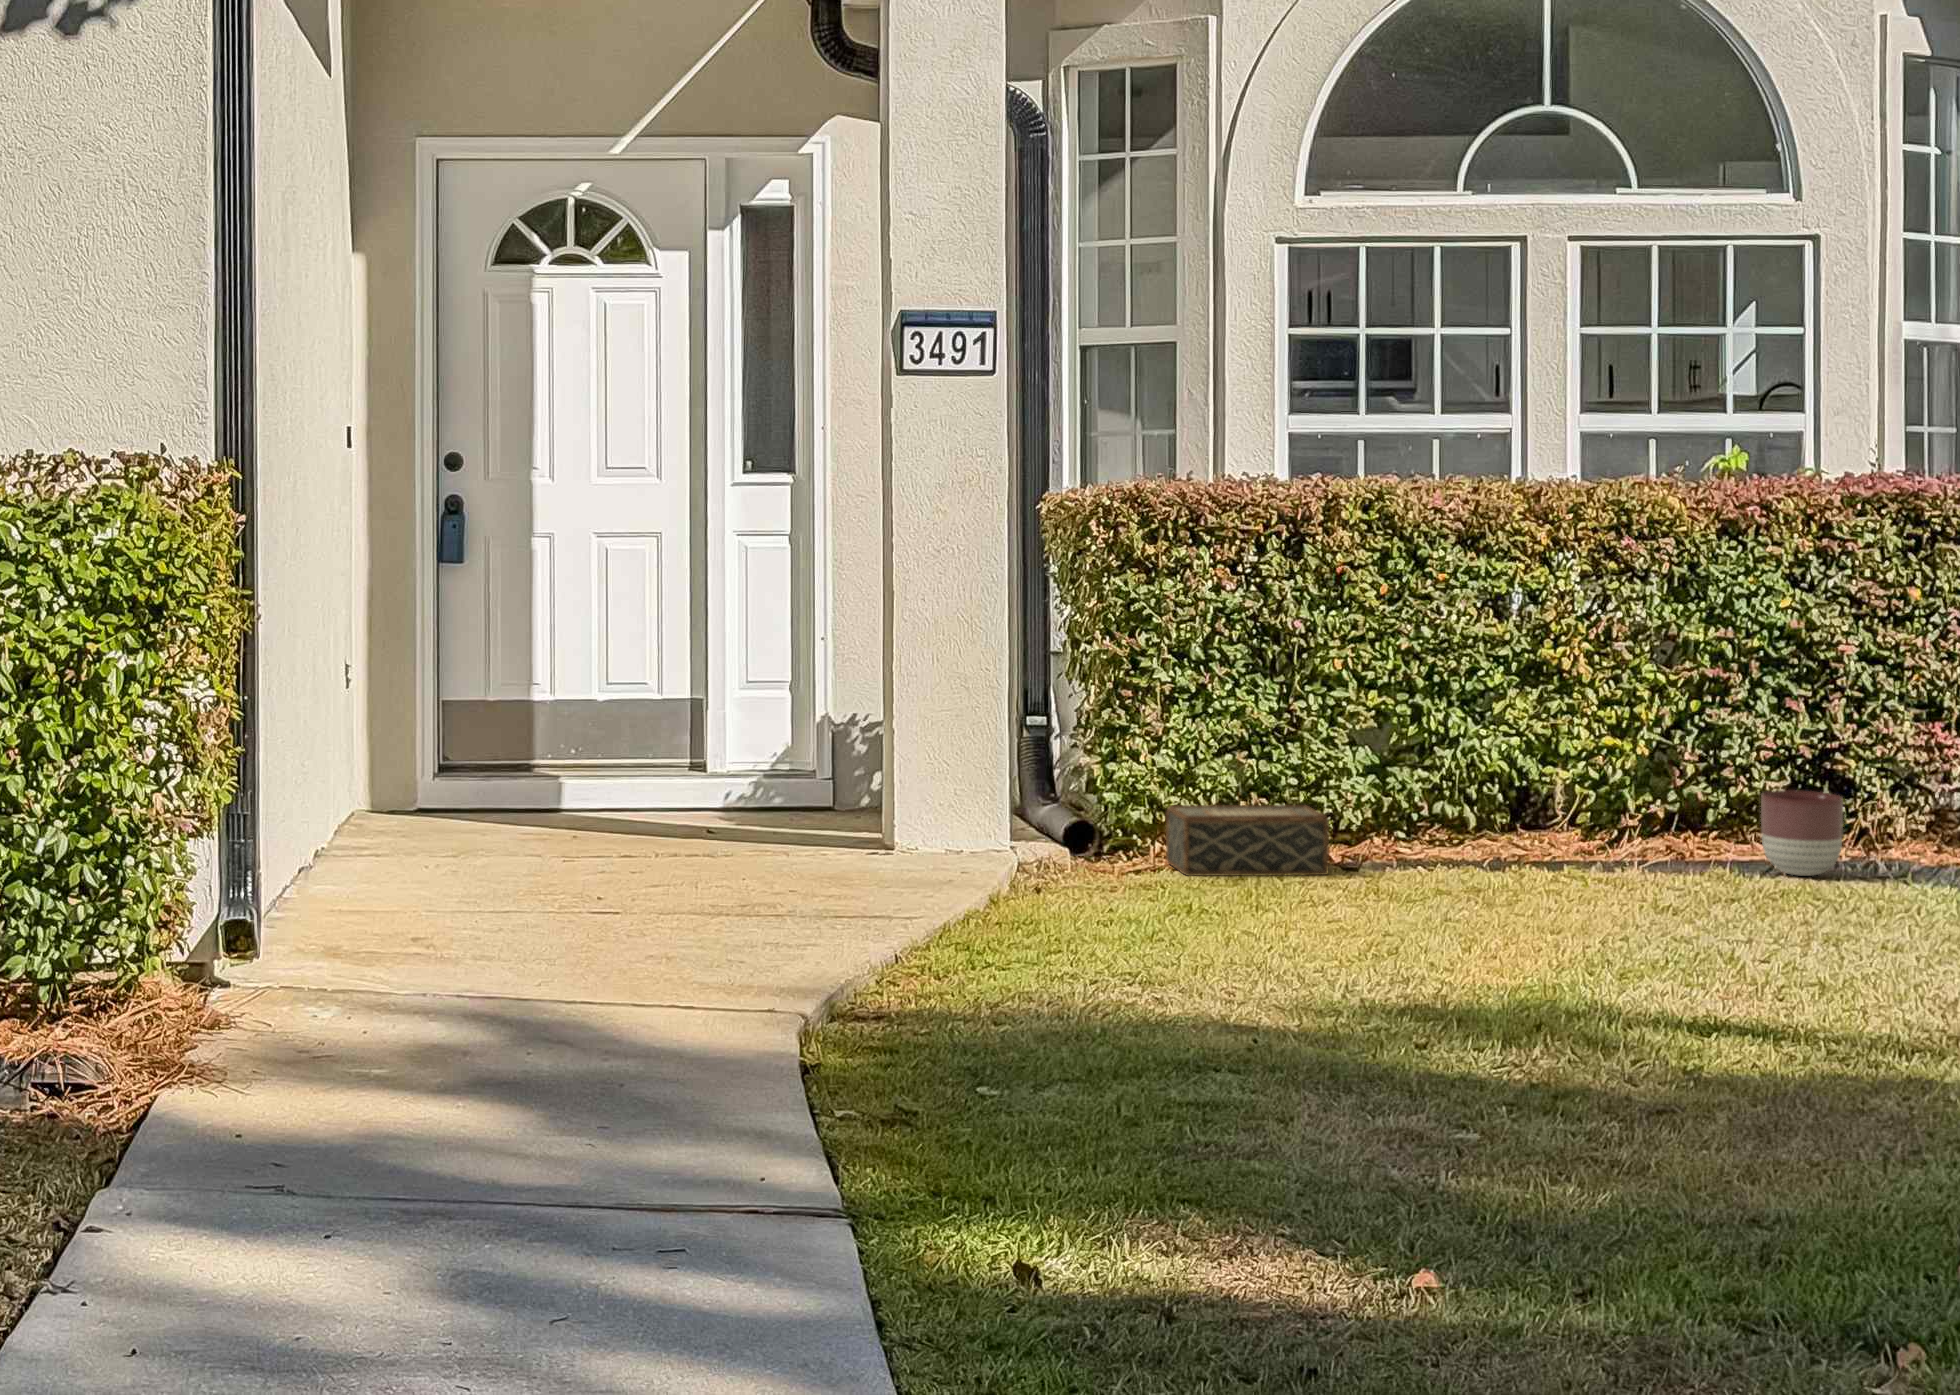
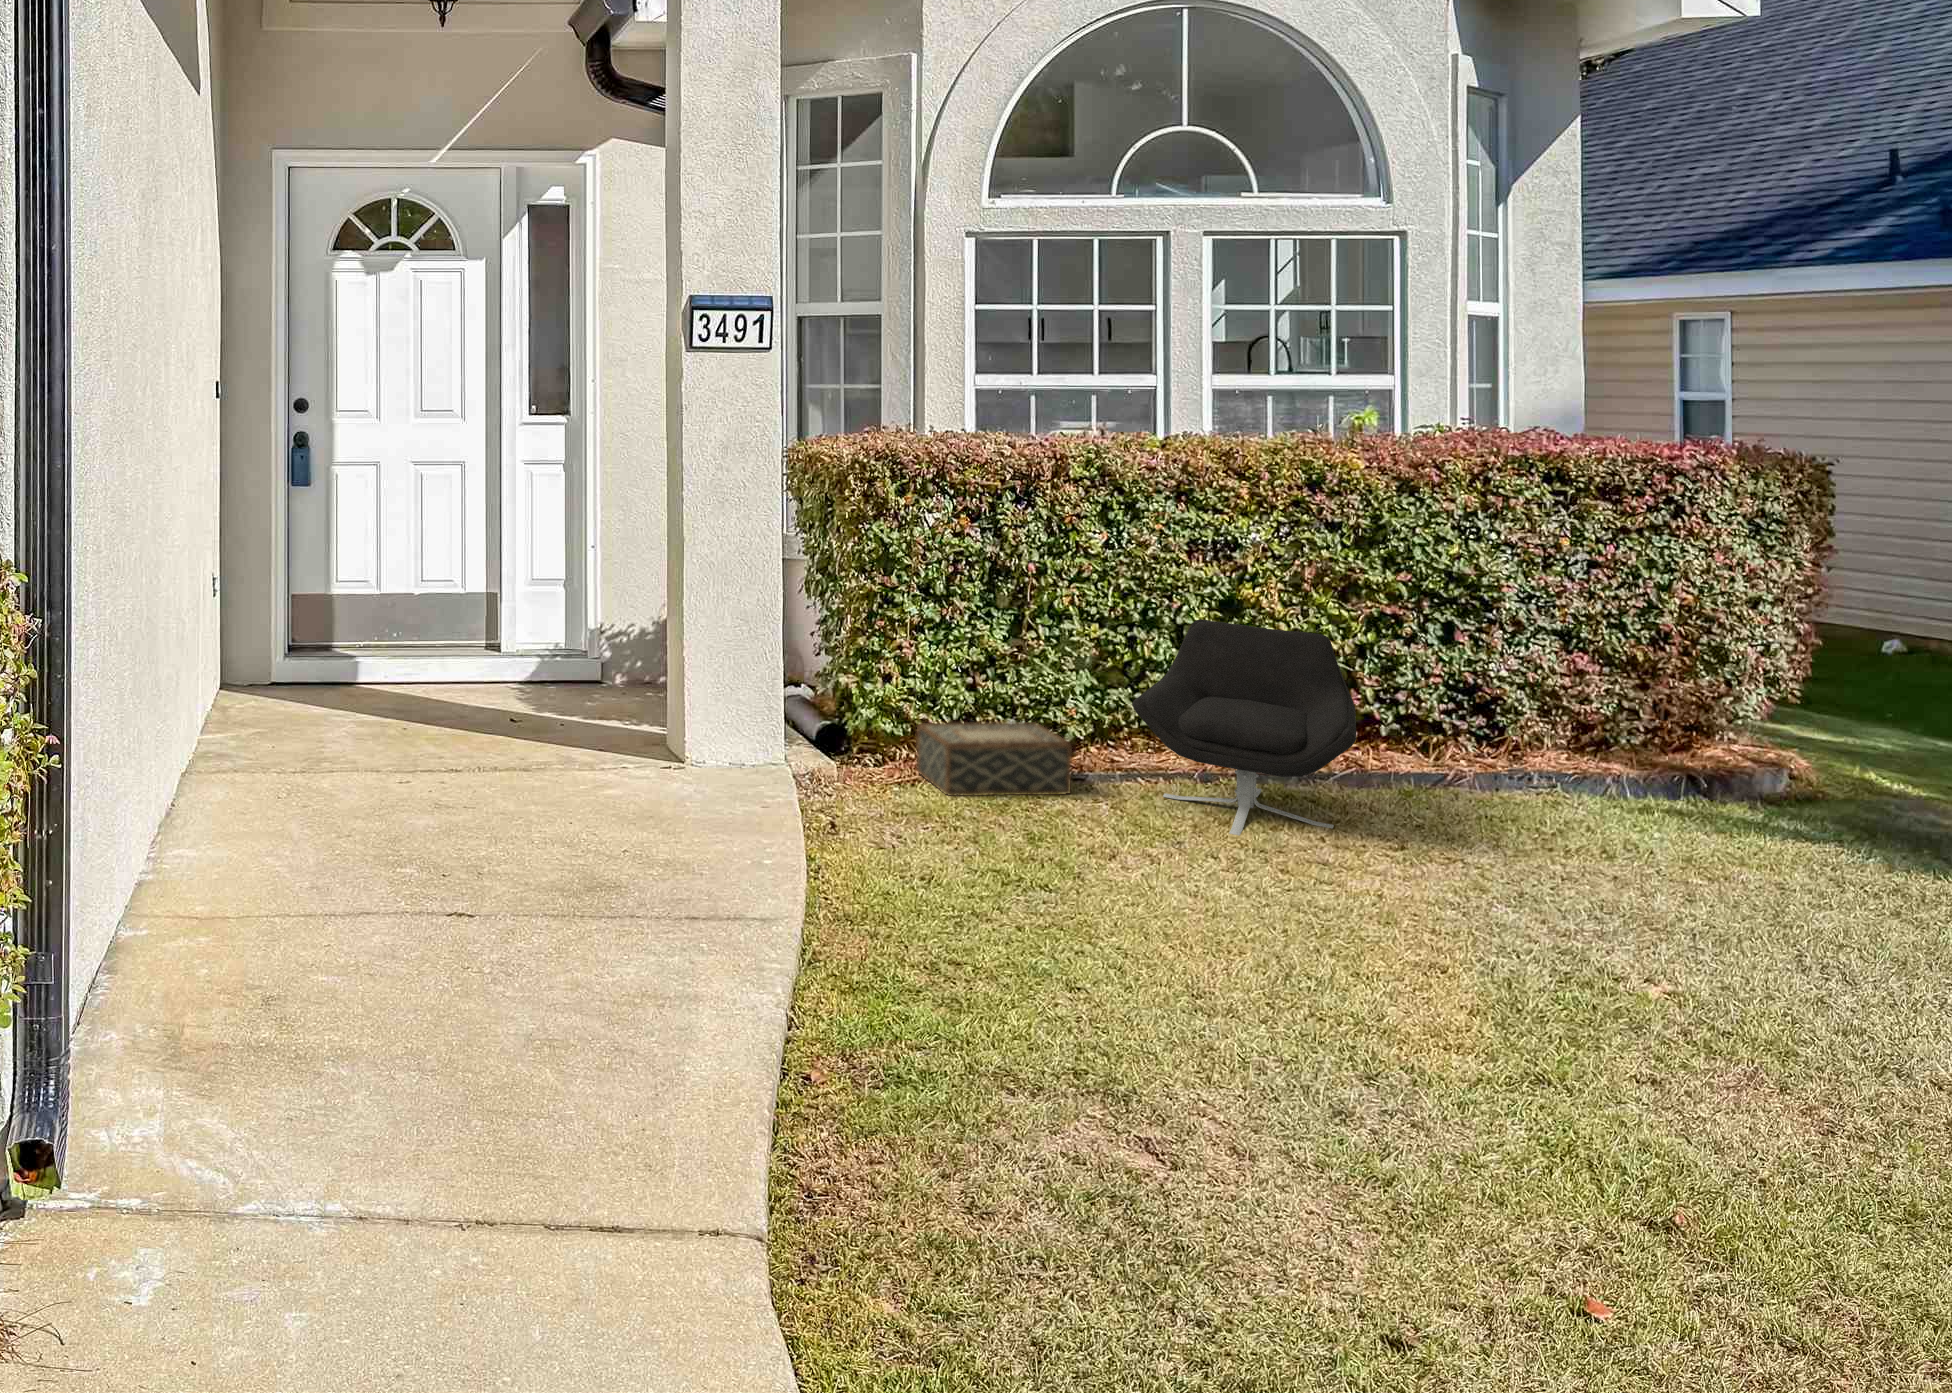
lounge chair: none [1389,685,1639,897] -> present [1132,619,1356,835]
planter: present [1761,790,1843,876] -> none [1441,714,1524,795]

